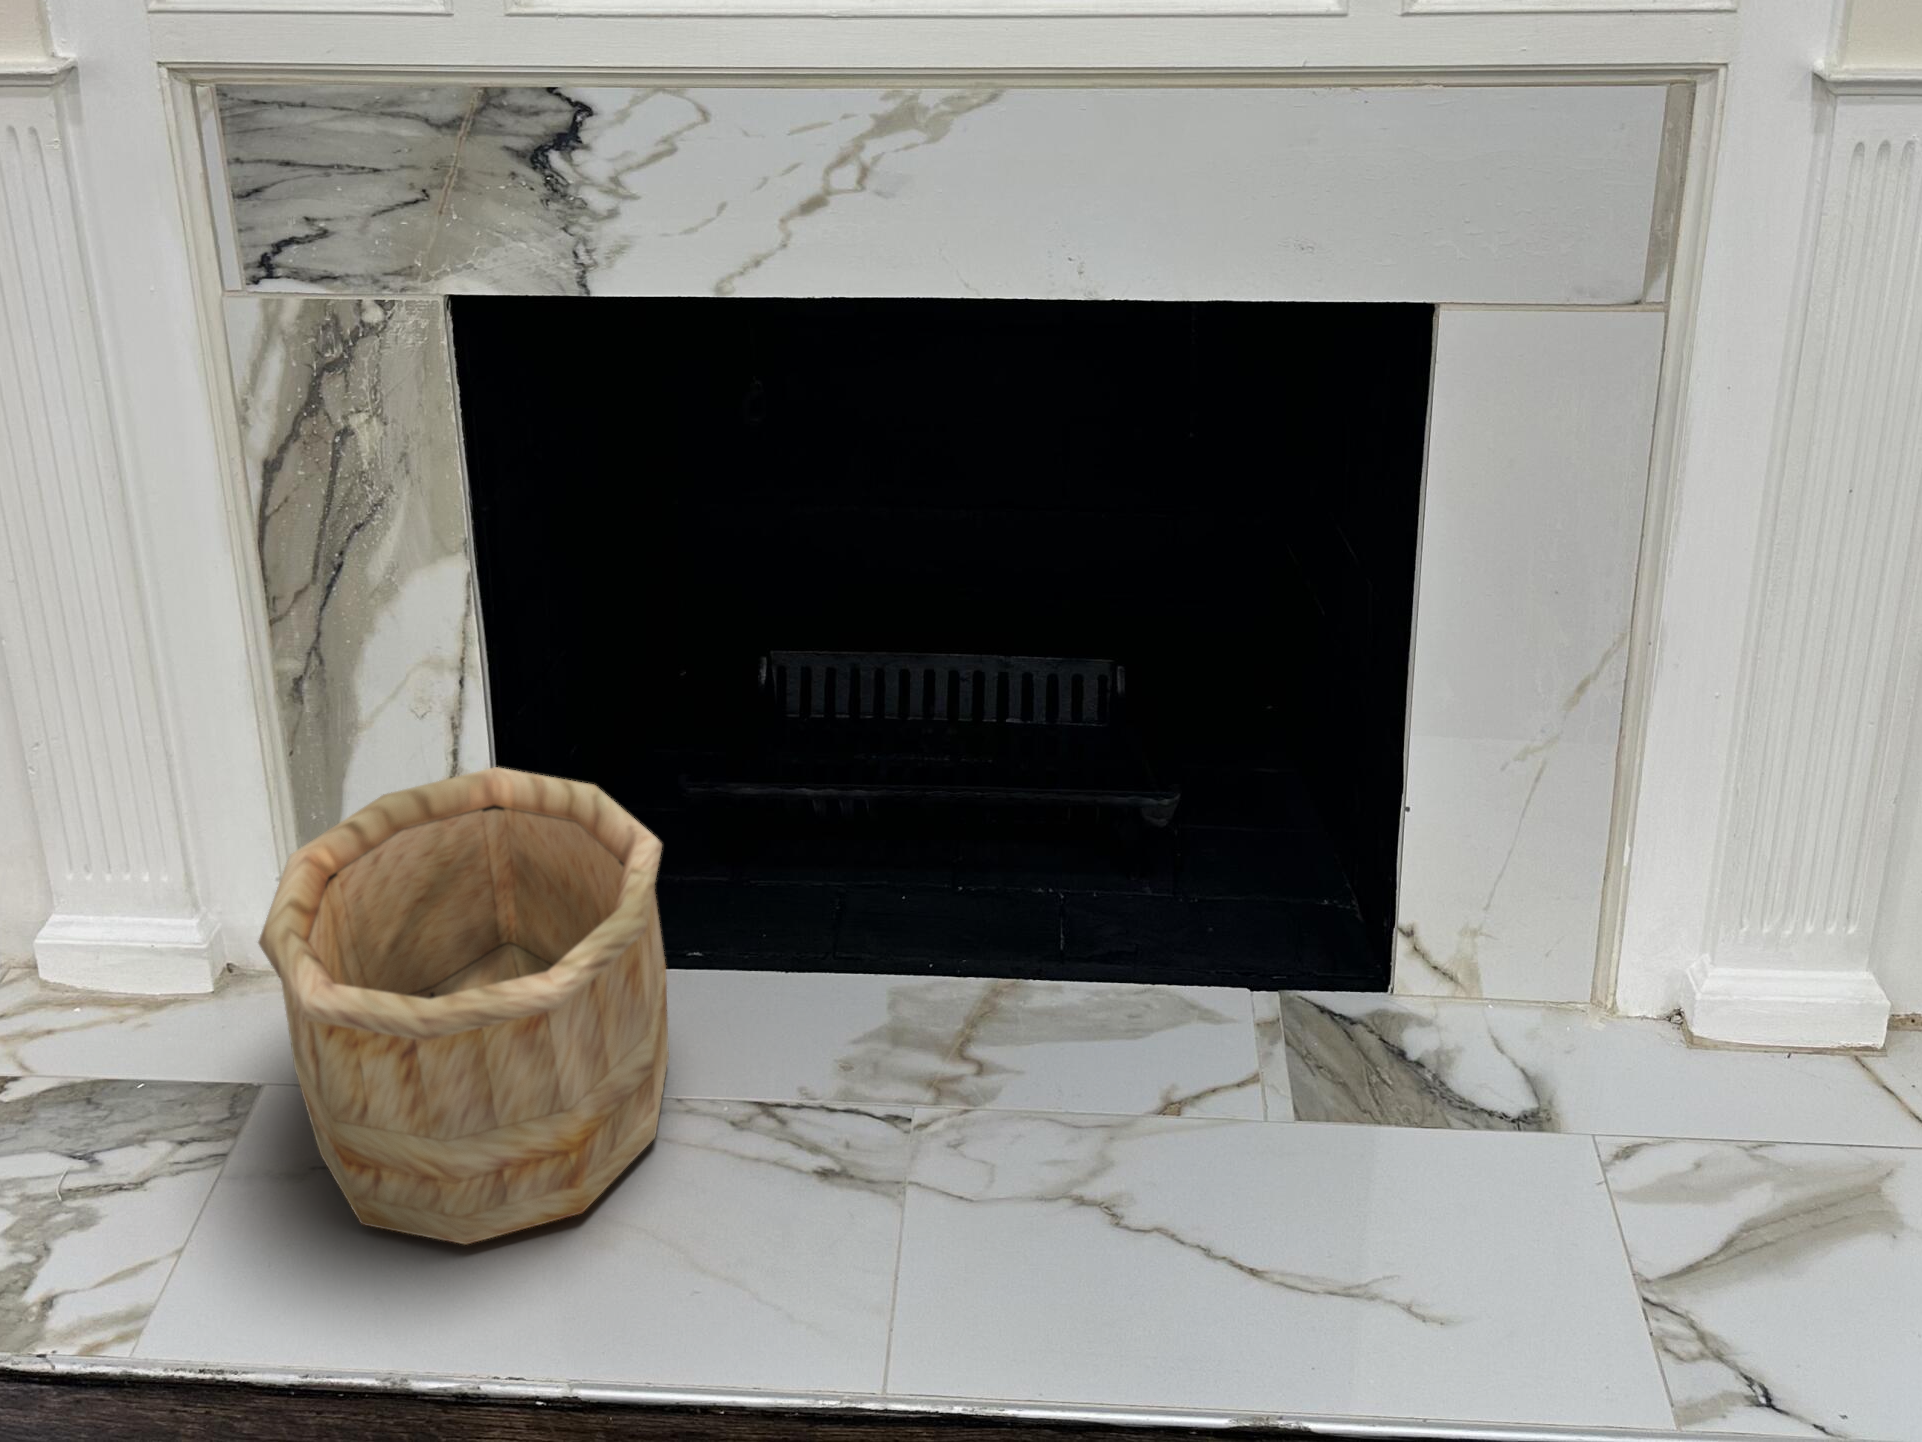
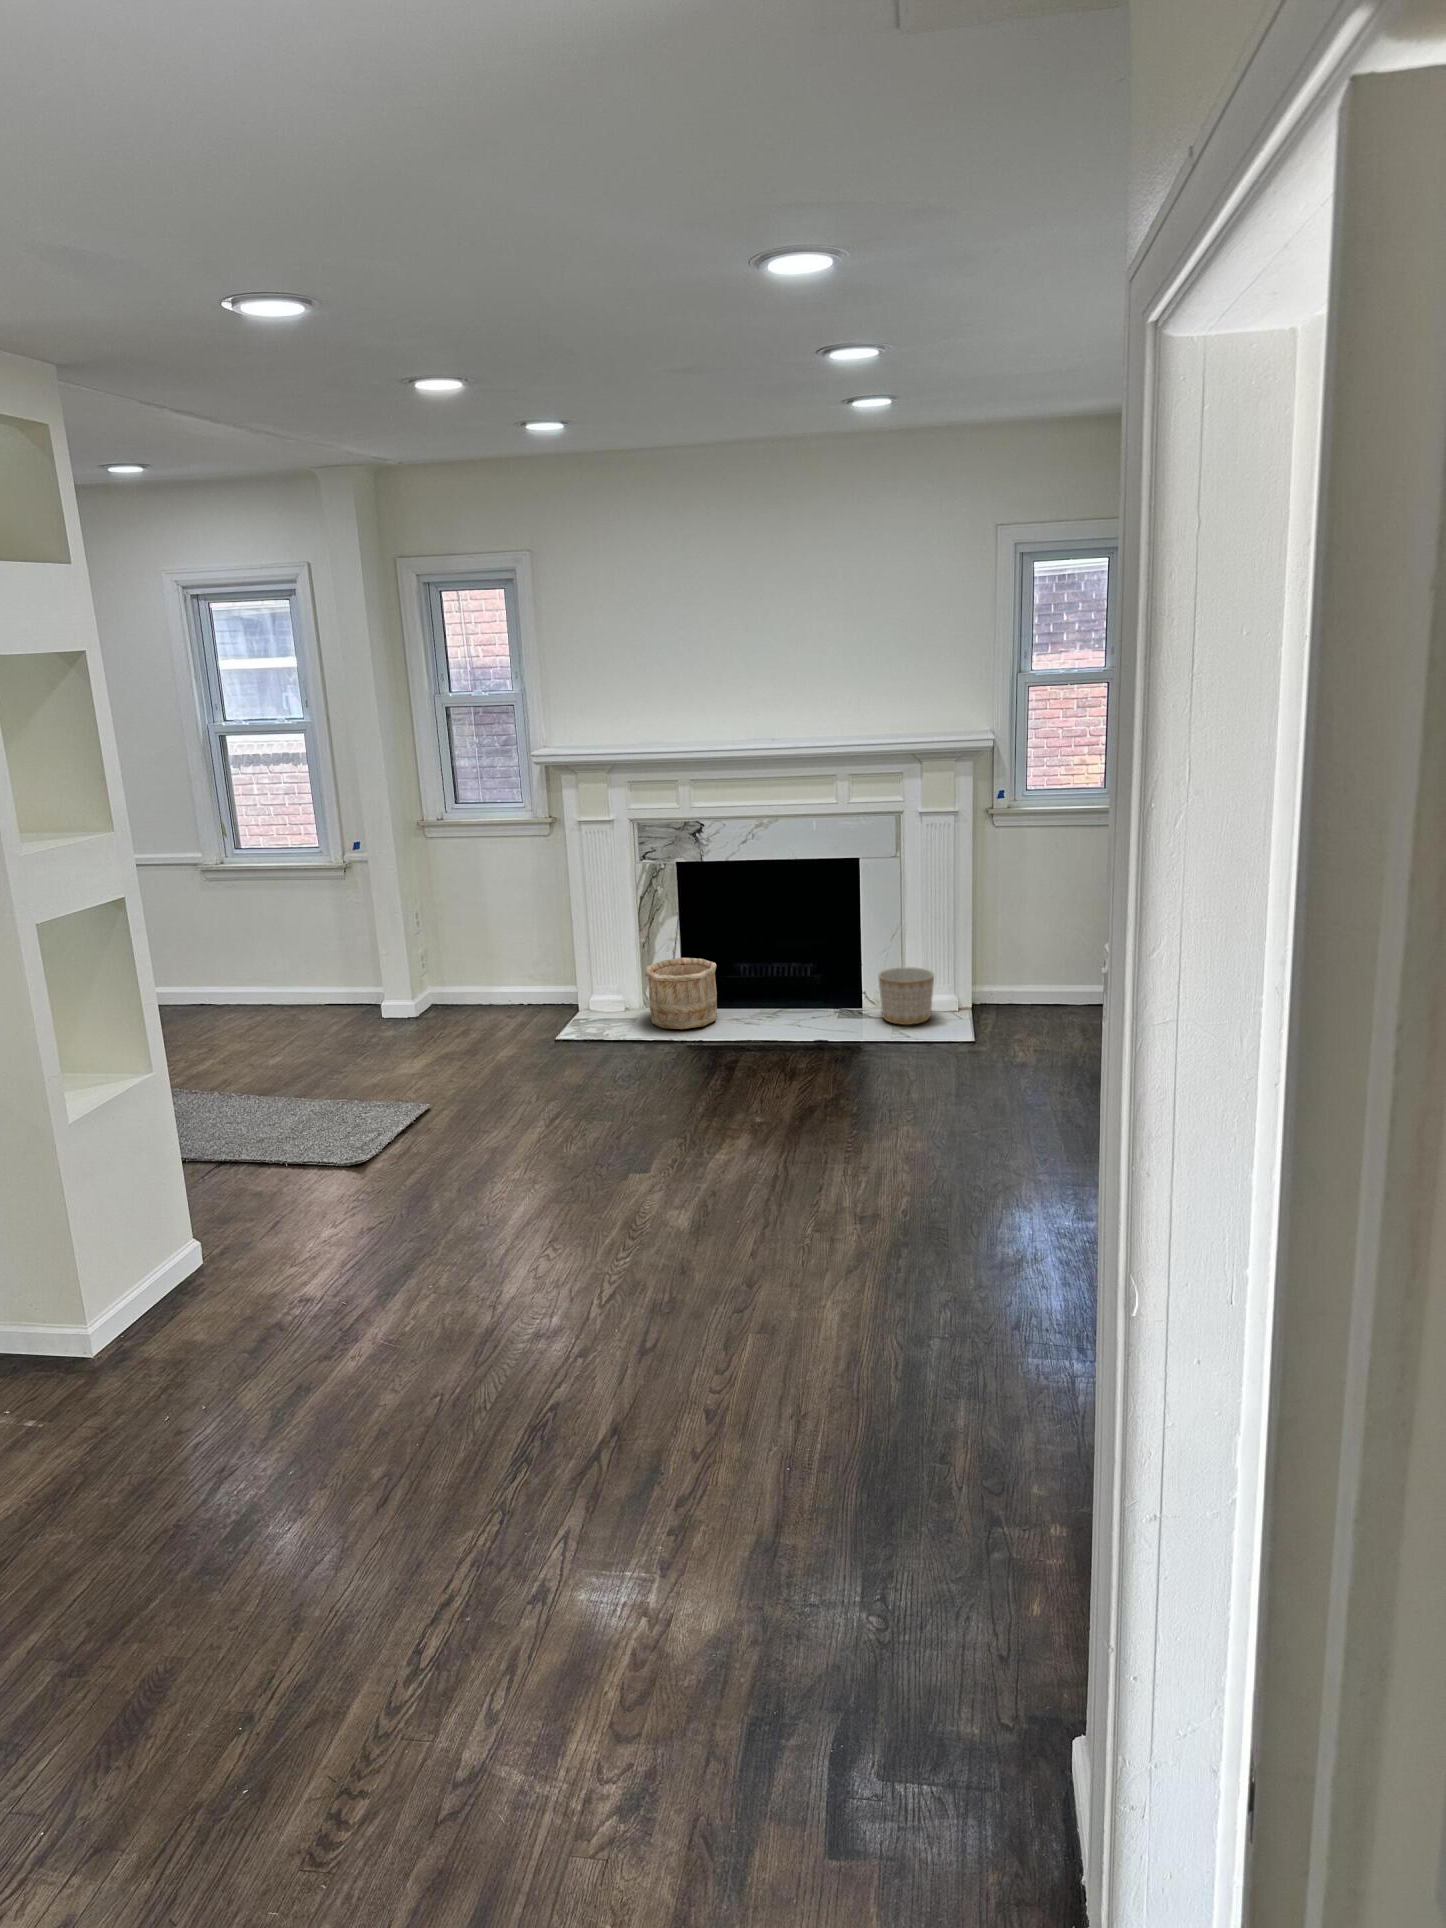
planter: none [1521,849,1839,1220] -> present [878,967,934,1025]

